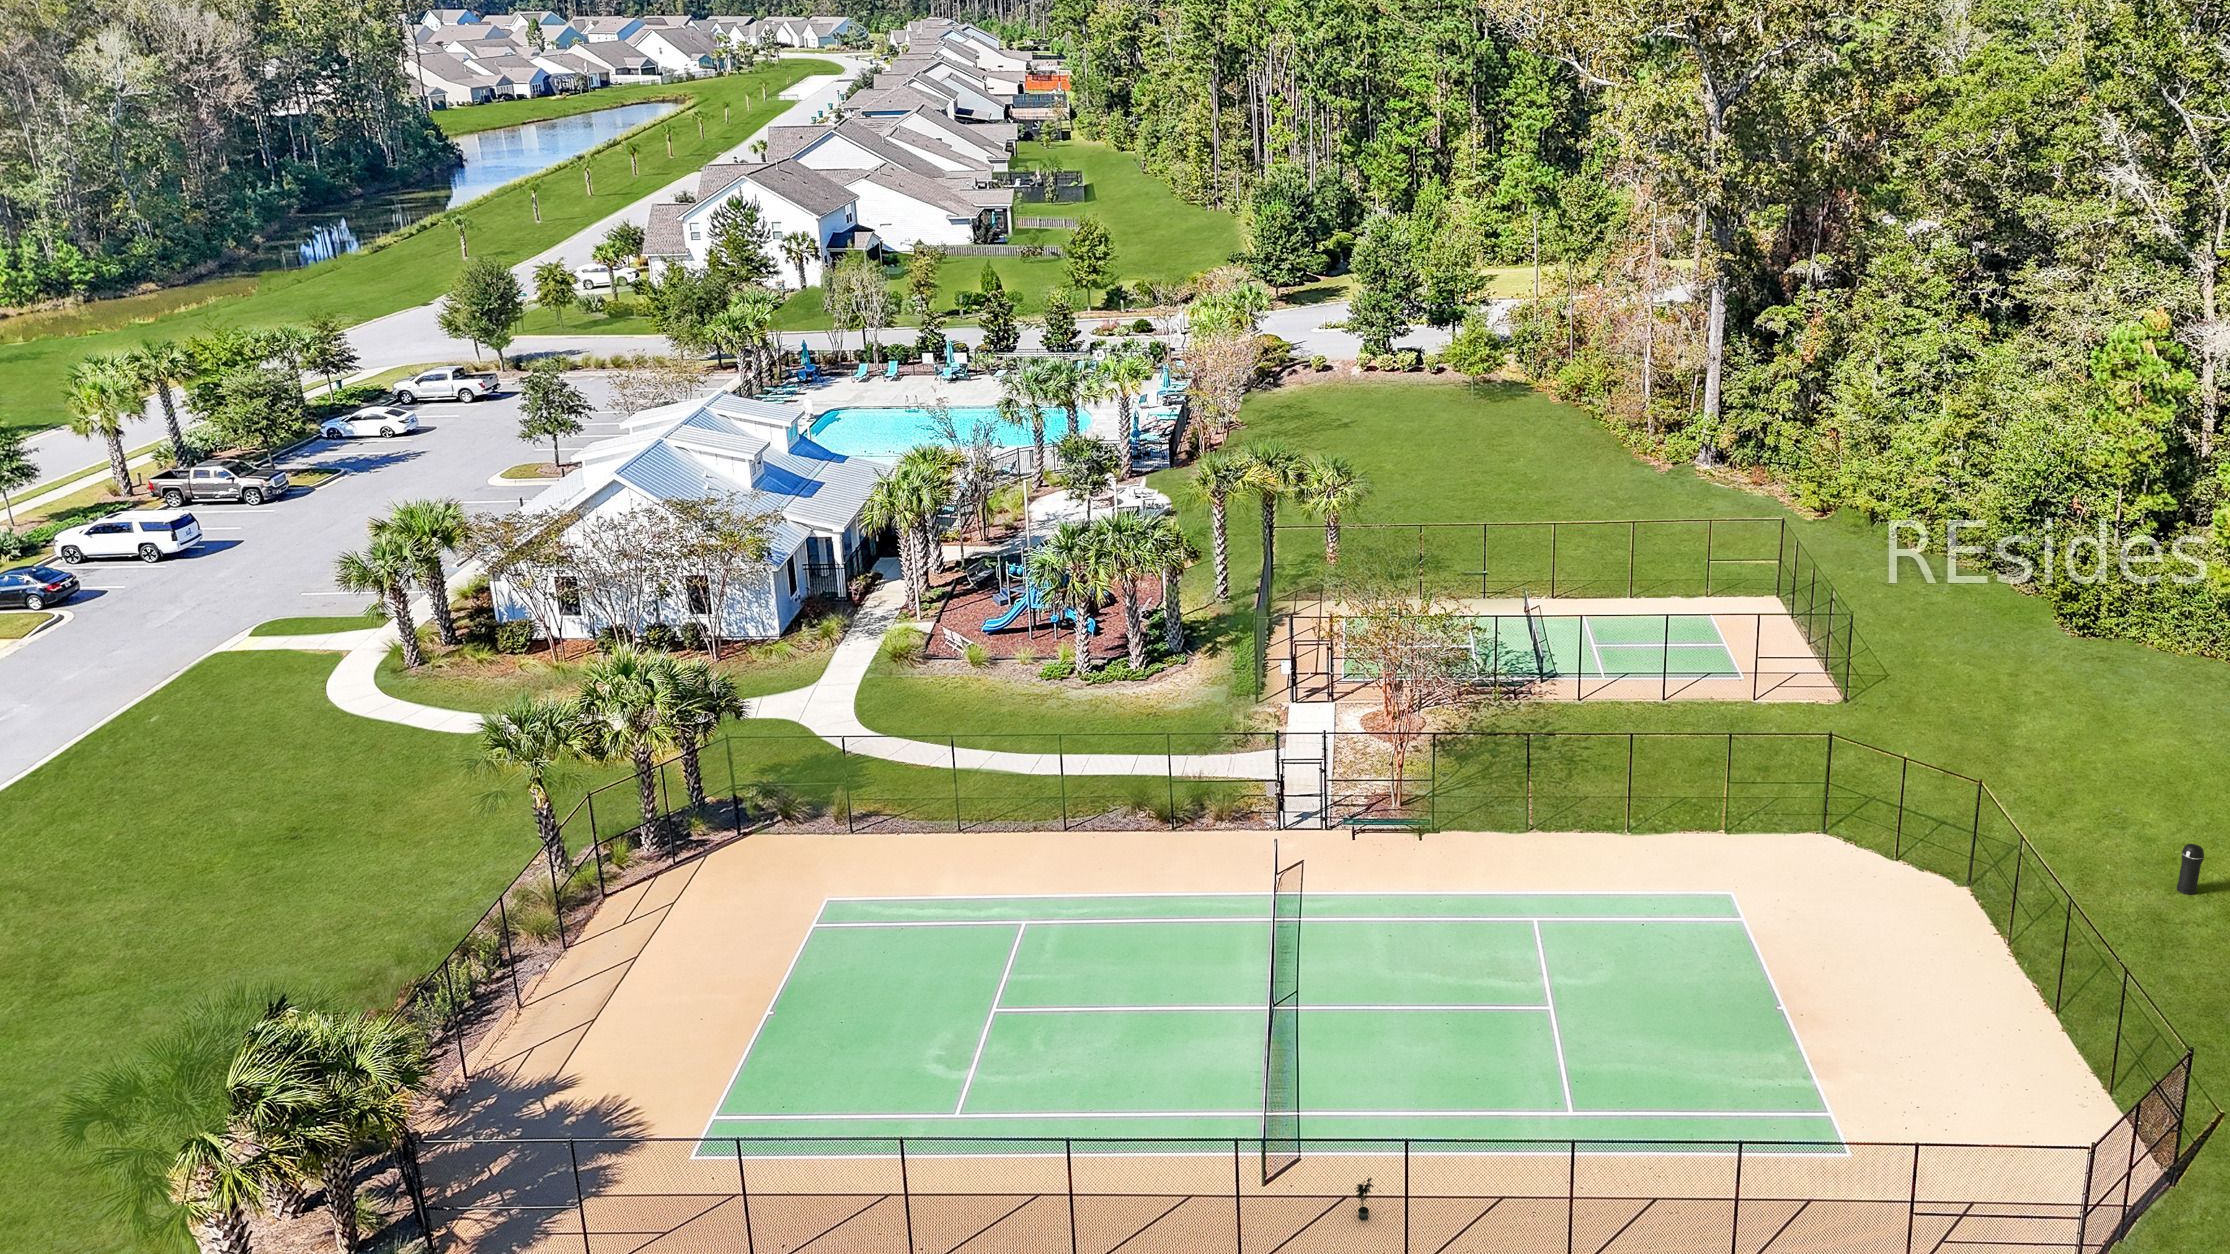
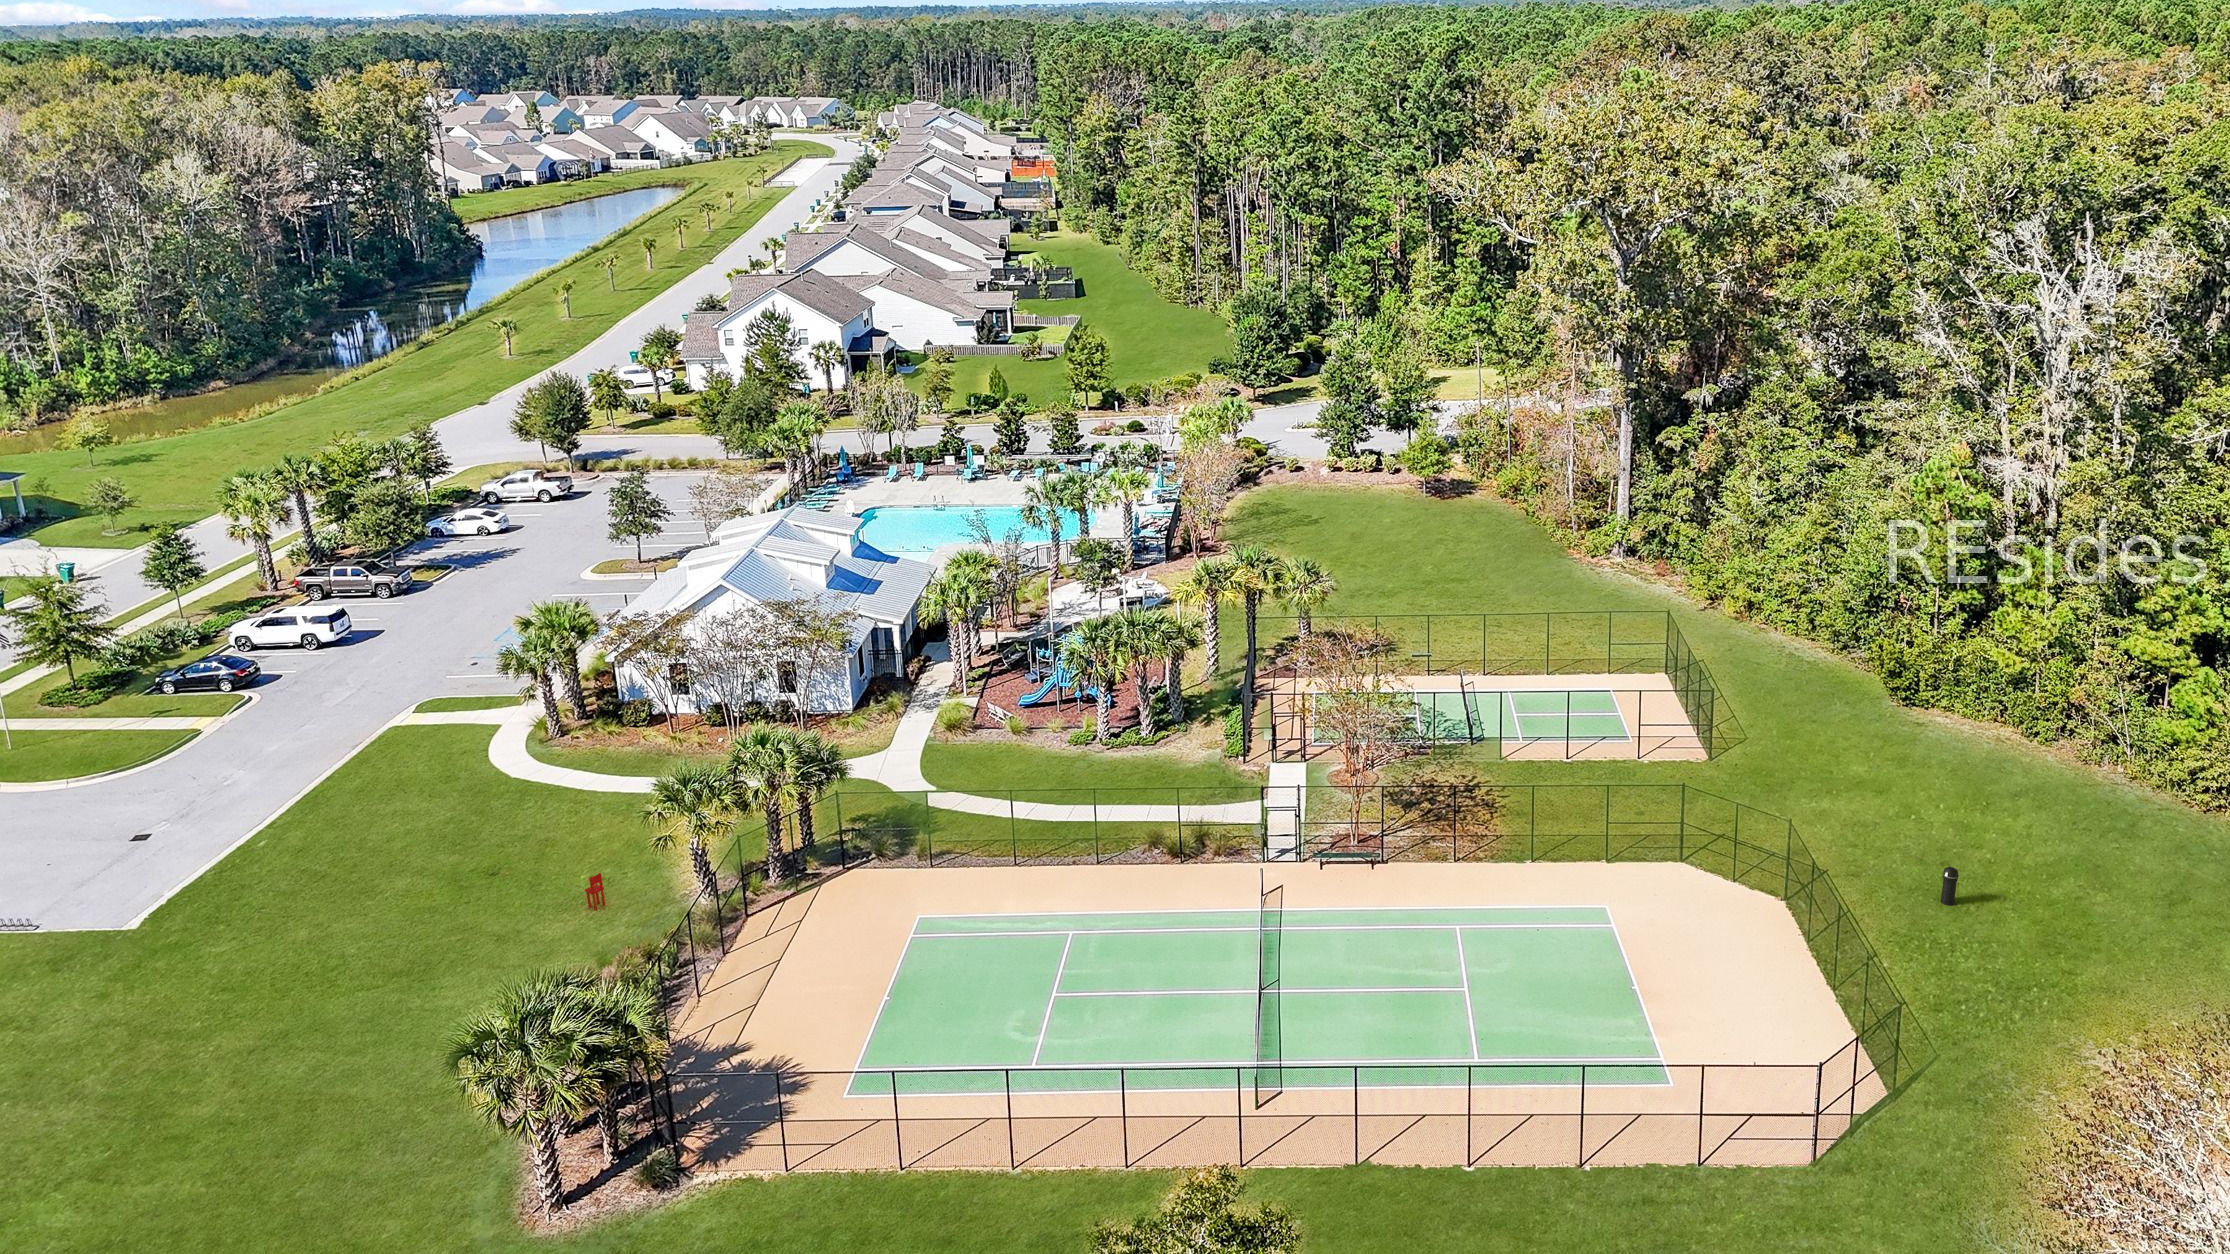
chair: none [396,838,425,886] -> present [585,873,605,910]
potted plant: present [1354,1178,1374,1220] -> none [1321,1102,1335,1132]

